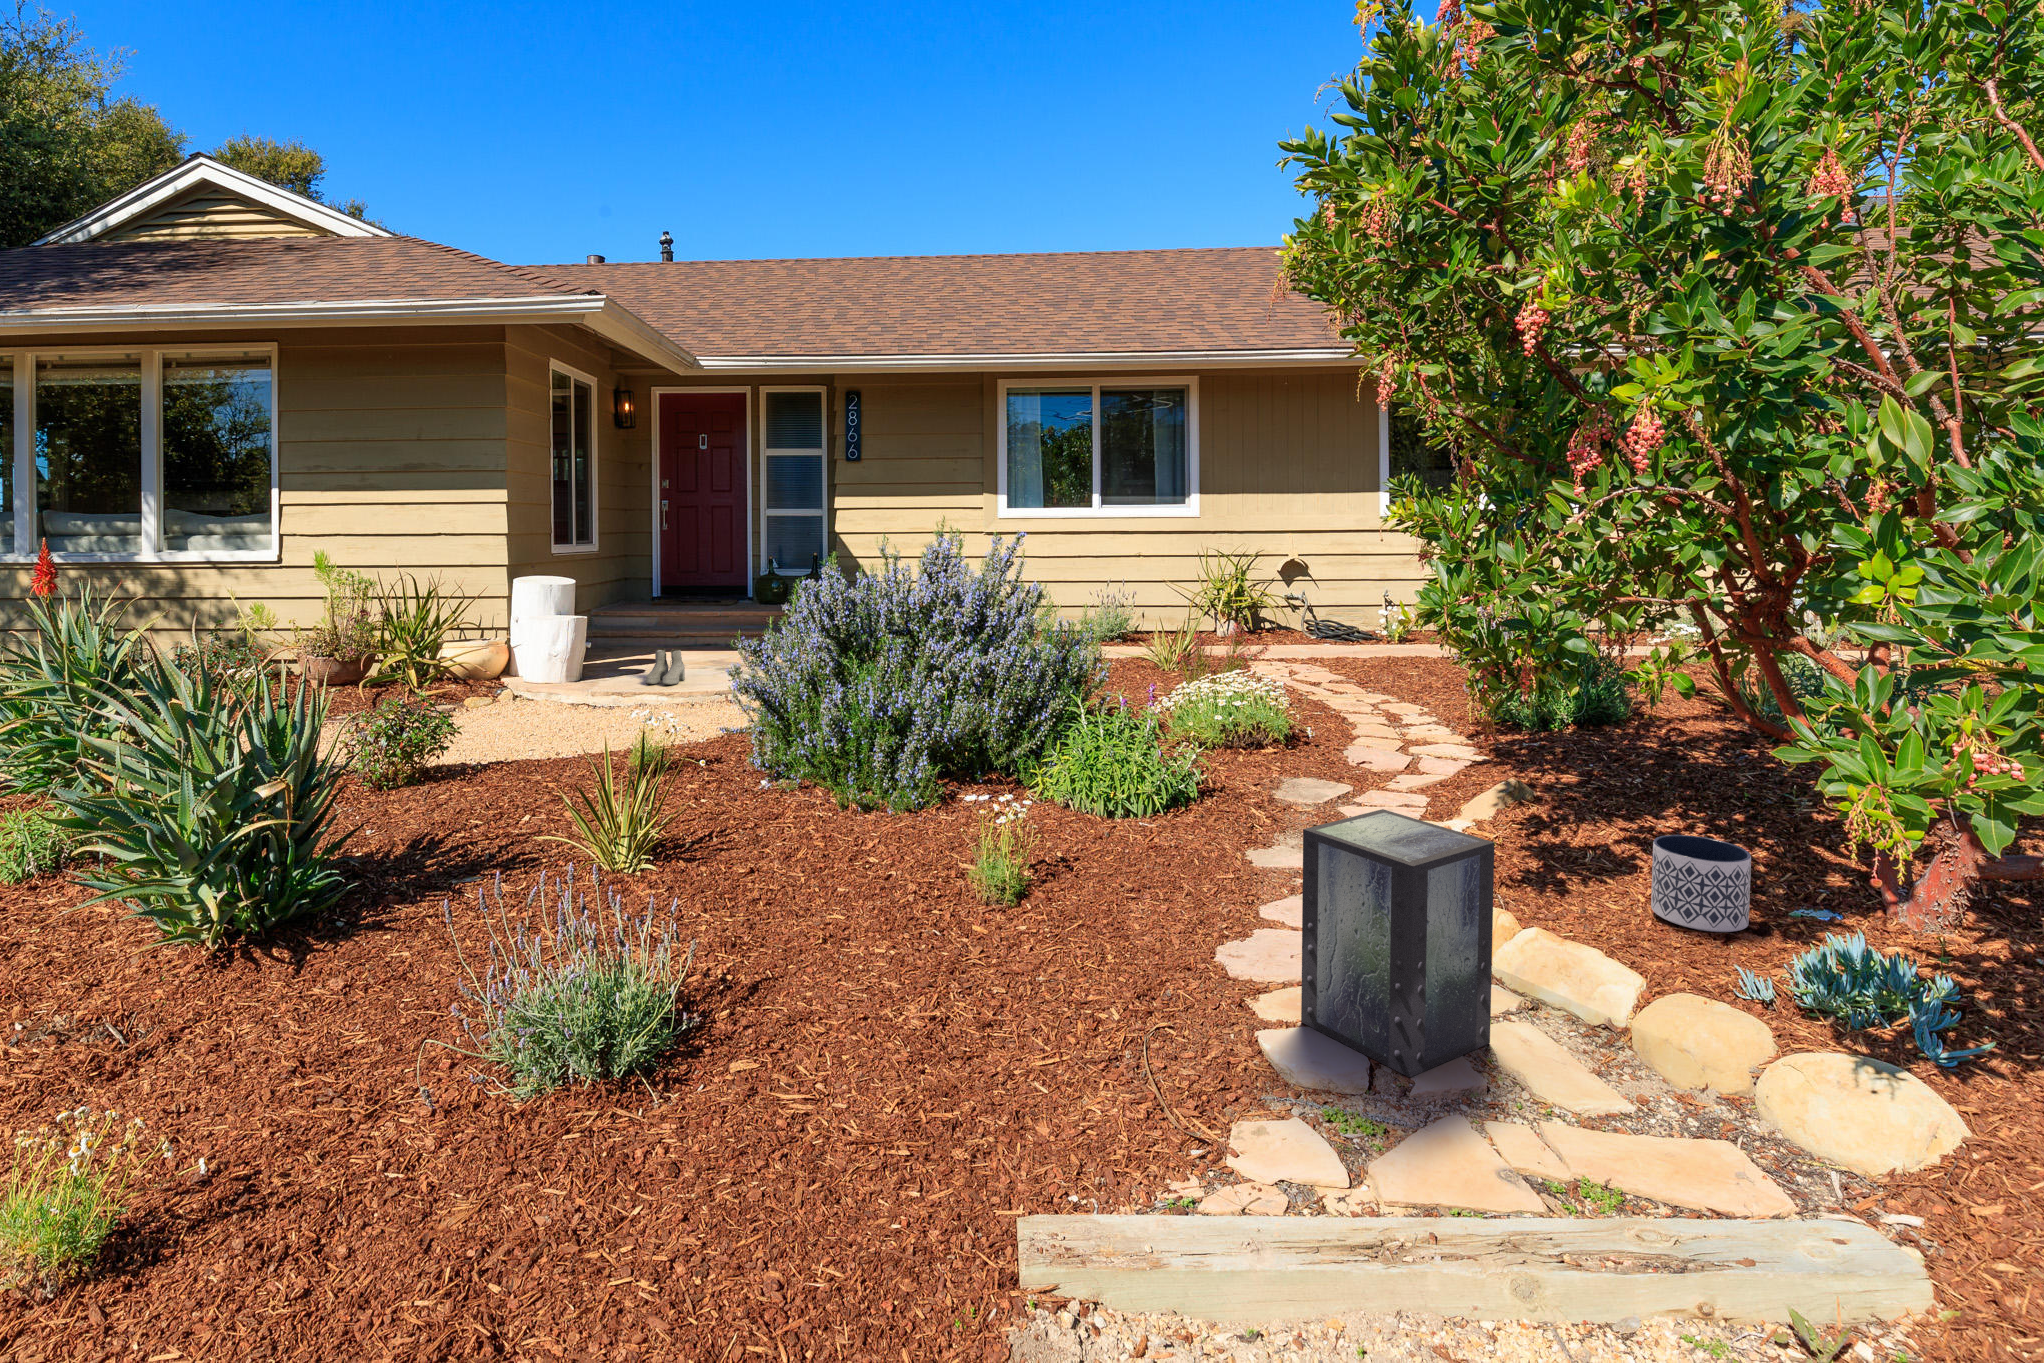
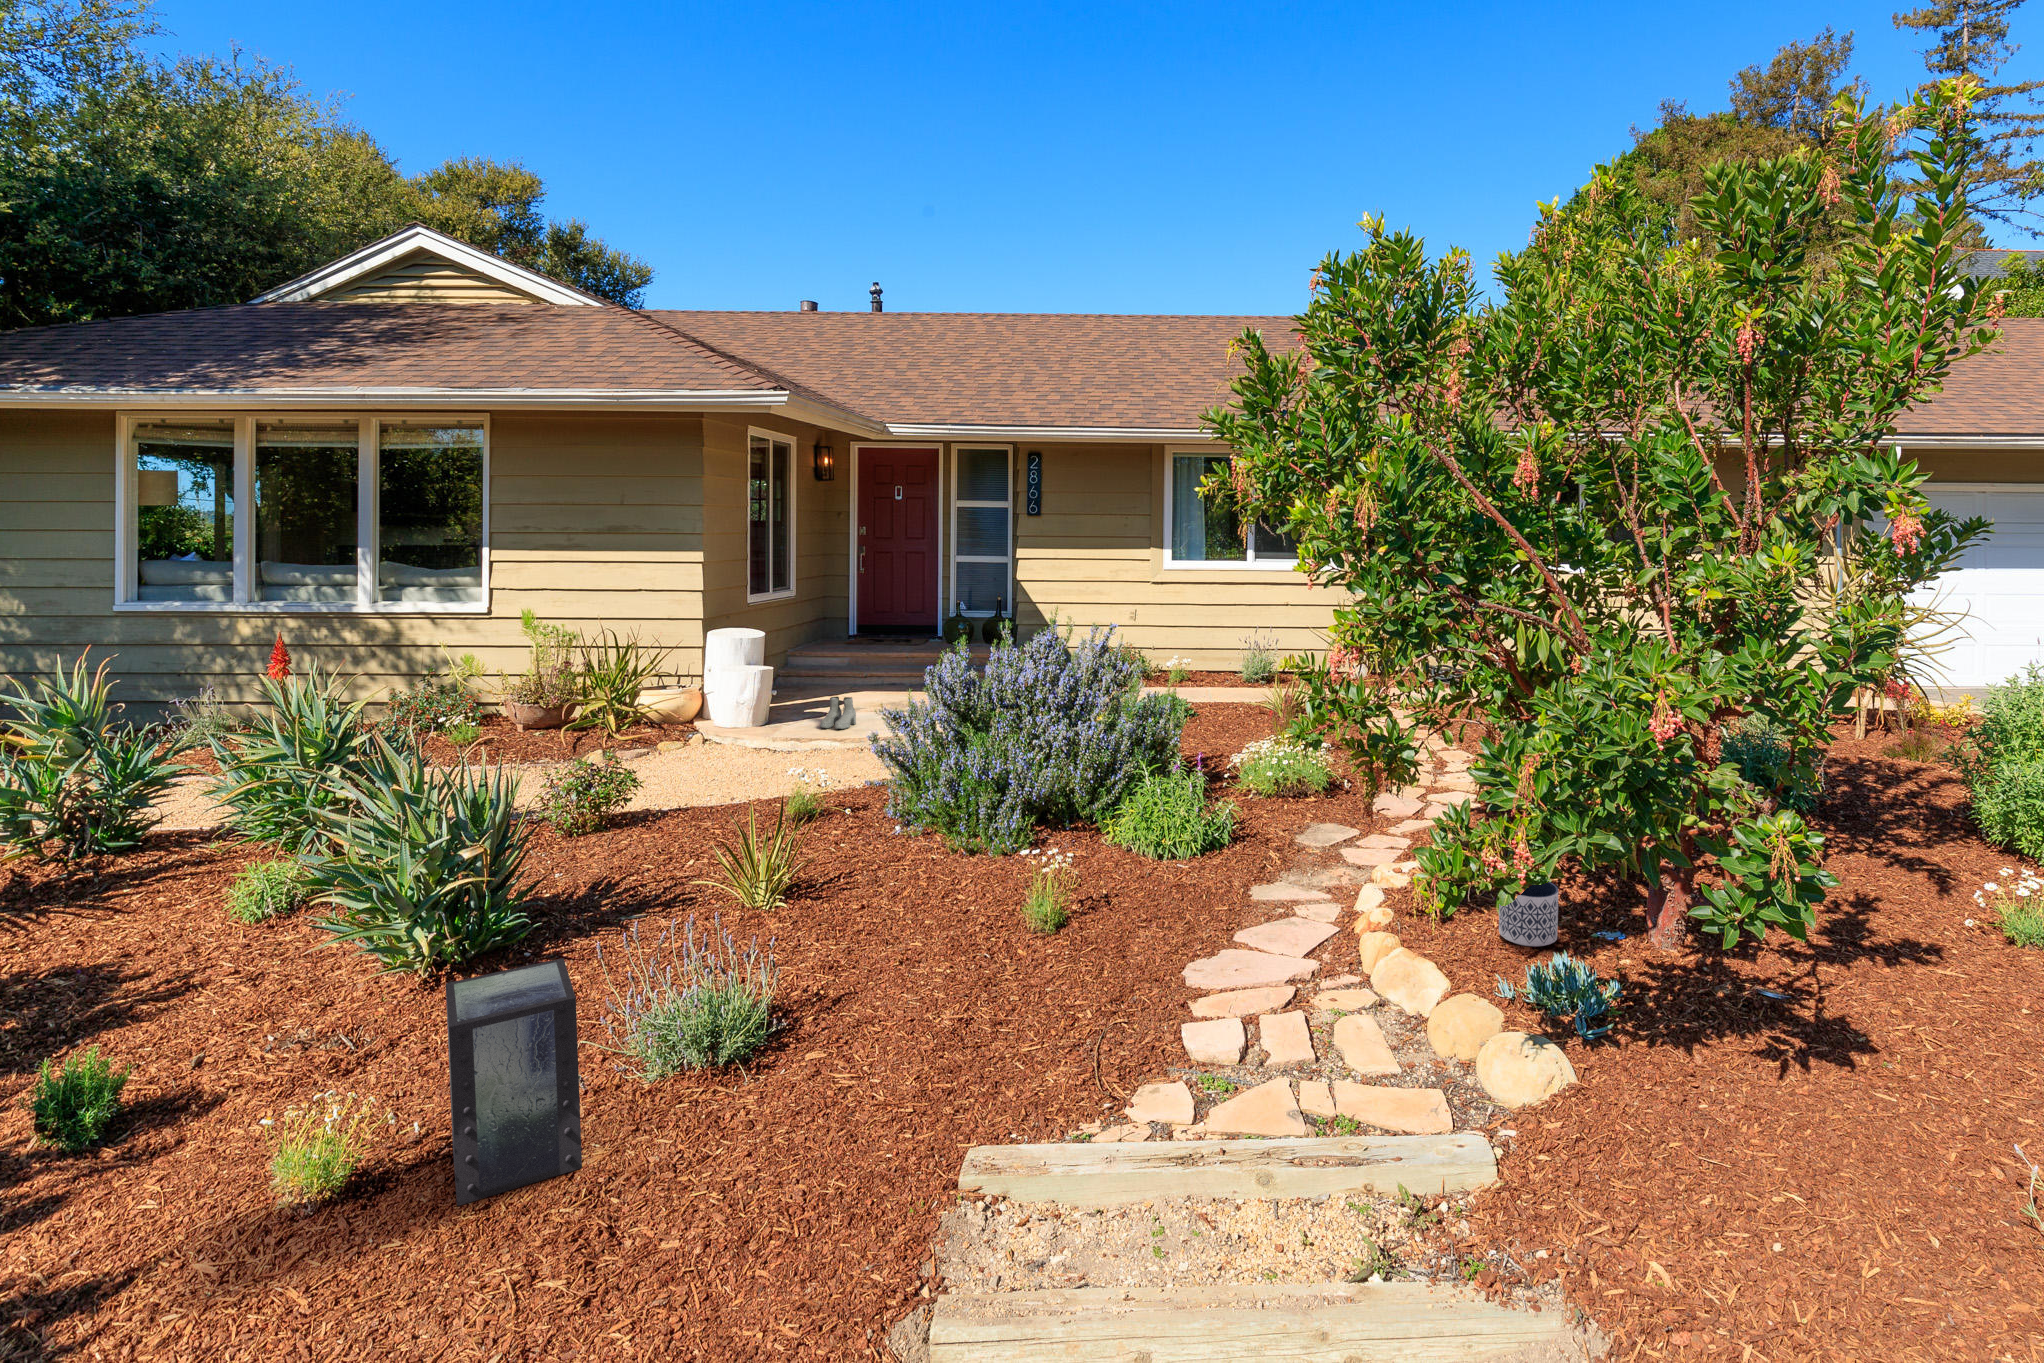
storage box: present [1301,809,1495,1077] -> present [446,958,582,1206]

